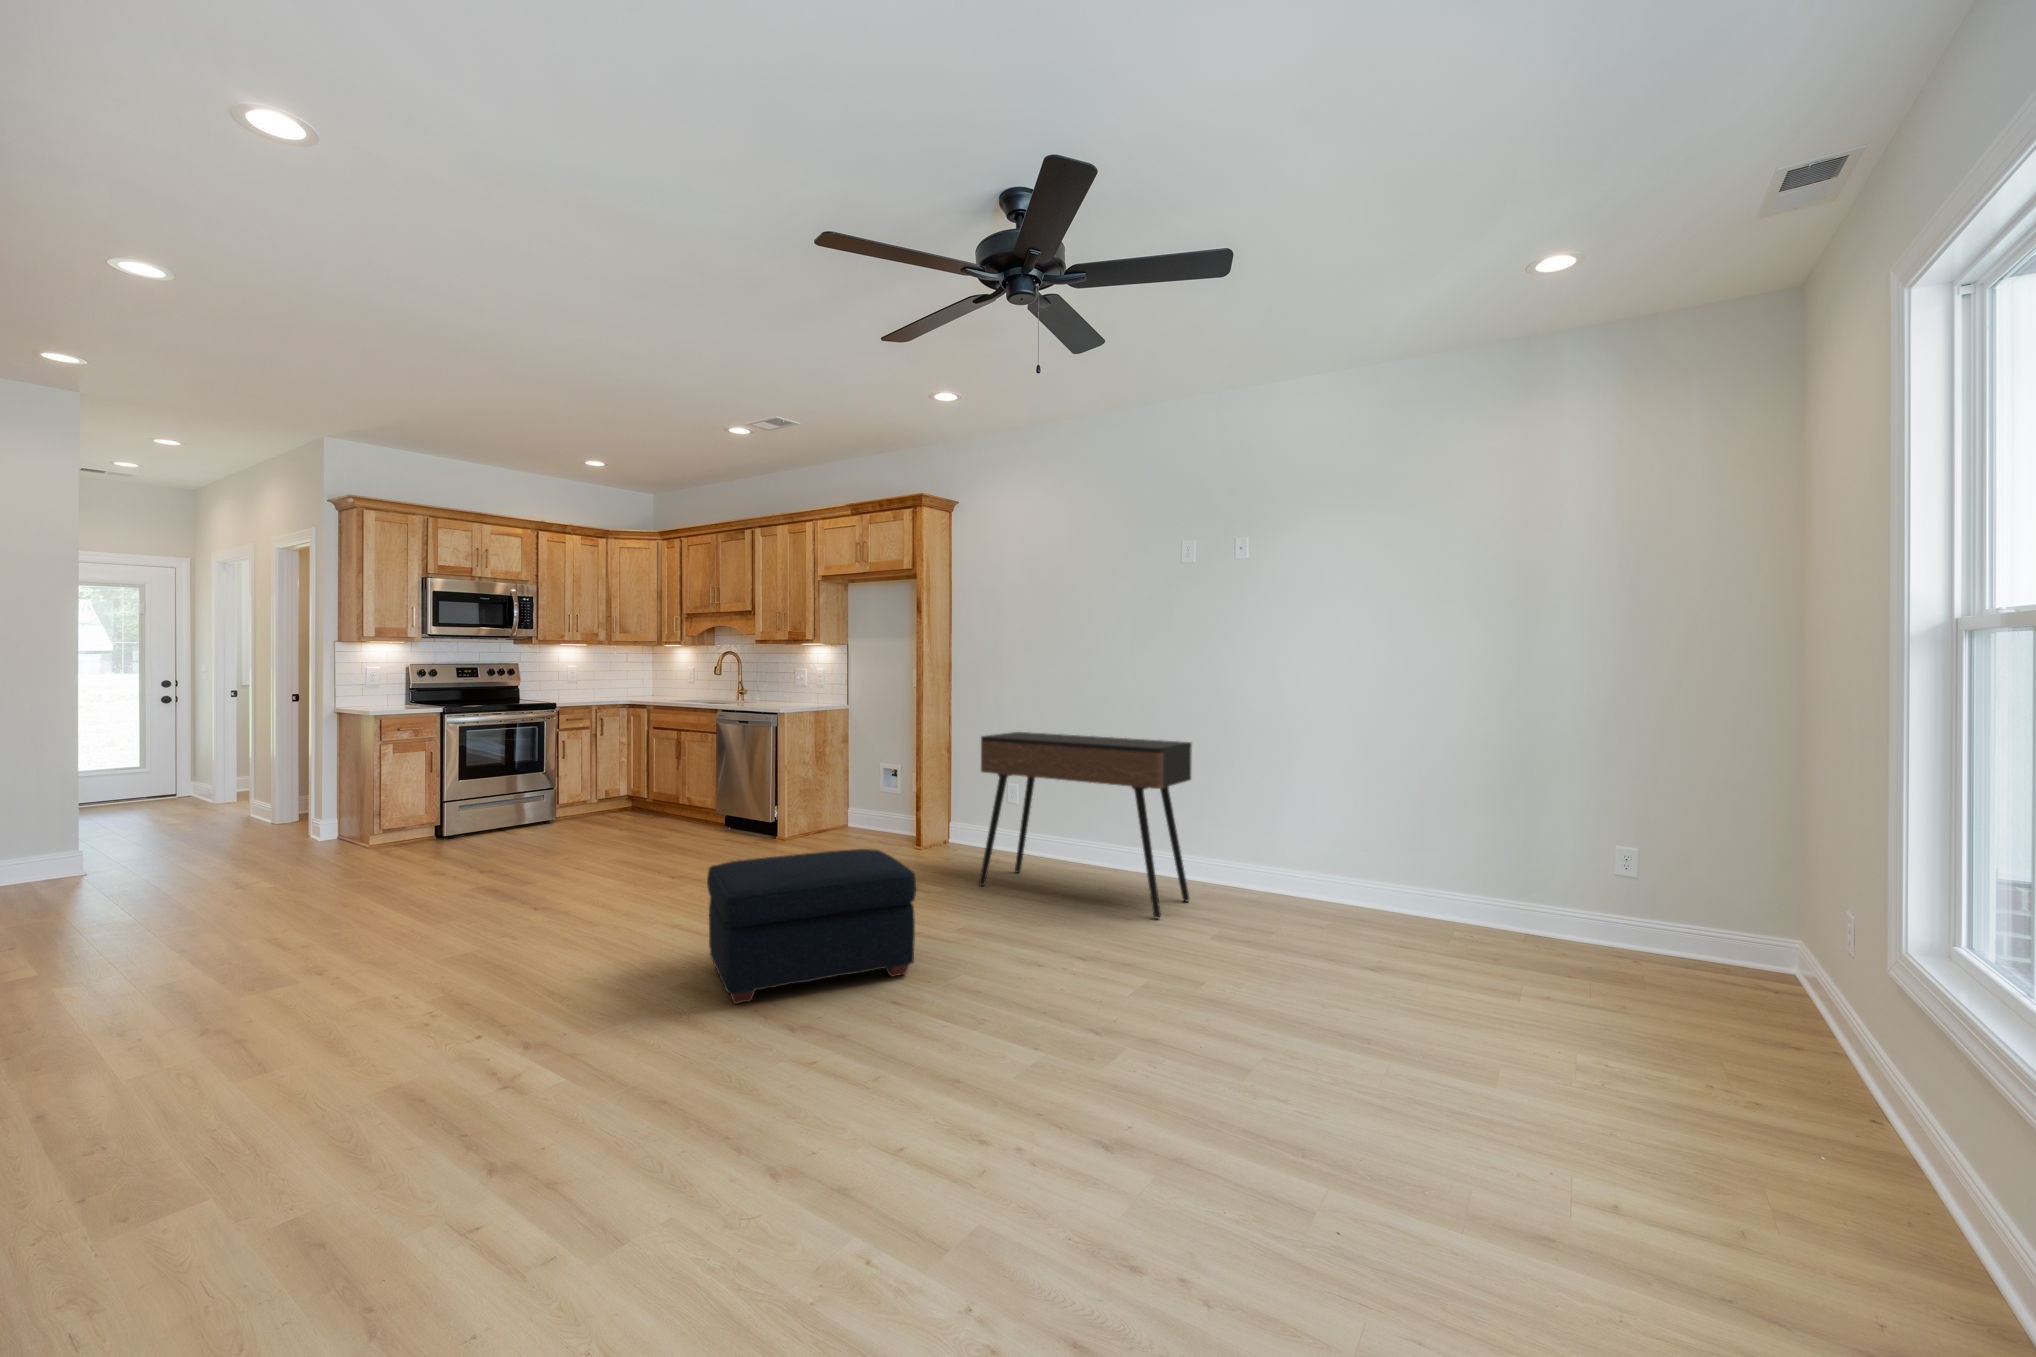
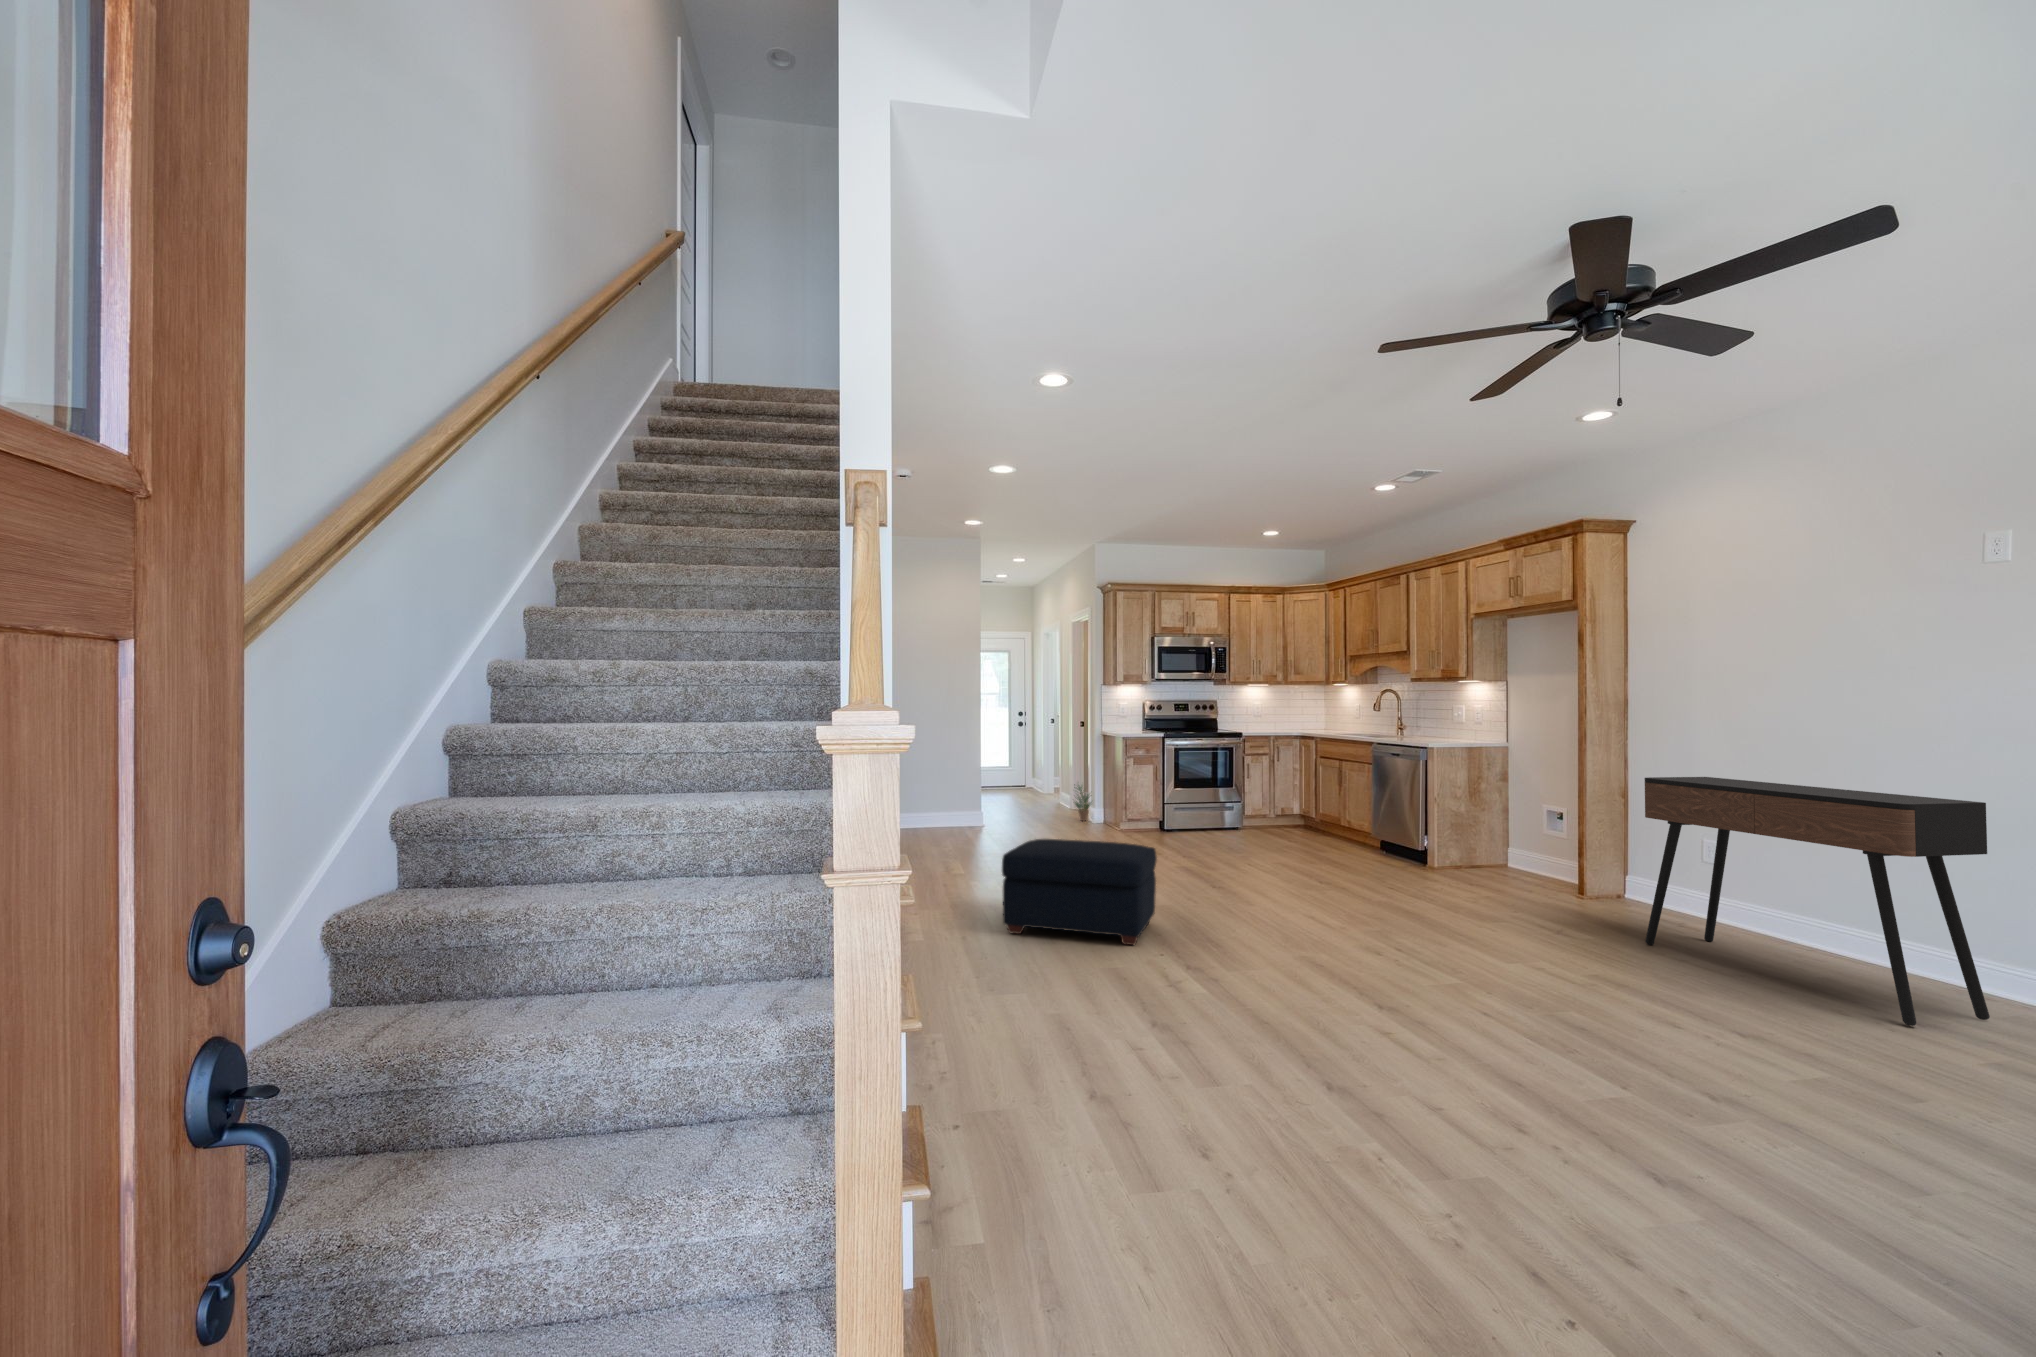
potted plant: none [280,782,323,840] -> present [1074,785,1091,821]
ottoman: present [707,849,916,1004] -> present [1002,839,1157,945]

